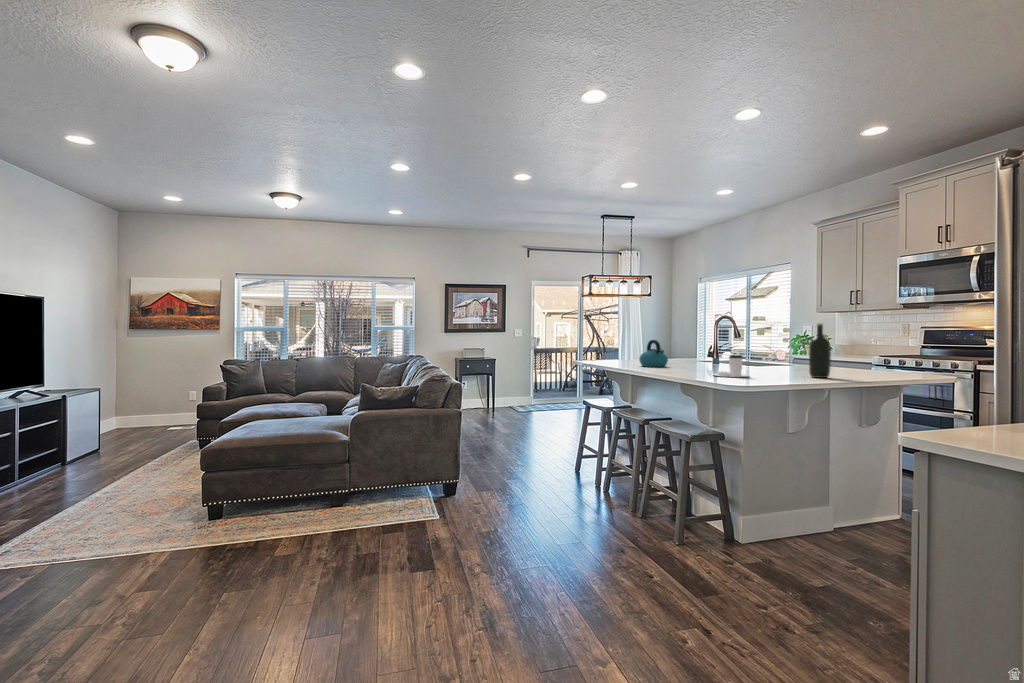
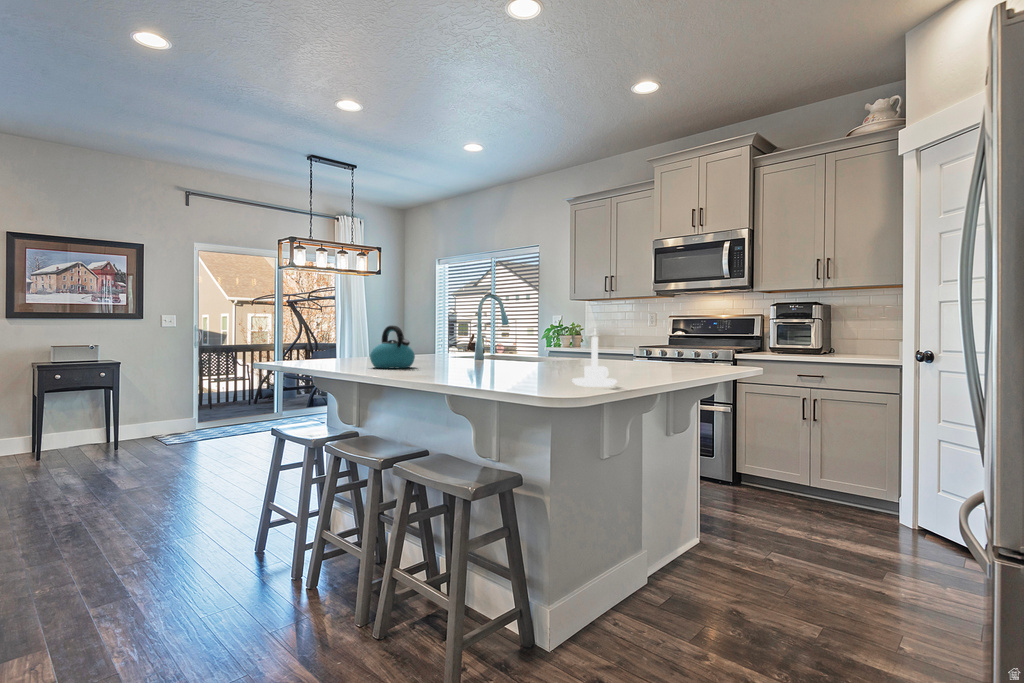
wine bottle: present [809,324,831,378] -> none [625,298,652,378]
candle holder: none [756,345,786,381] -> present [572,330,617,387]
coffee cup: present [712,355,749,377] -> none [496,346,554,382]

